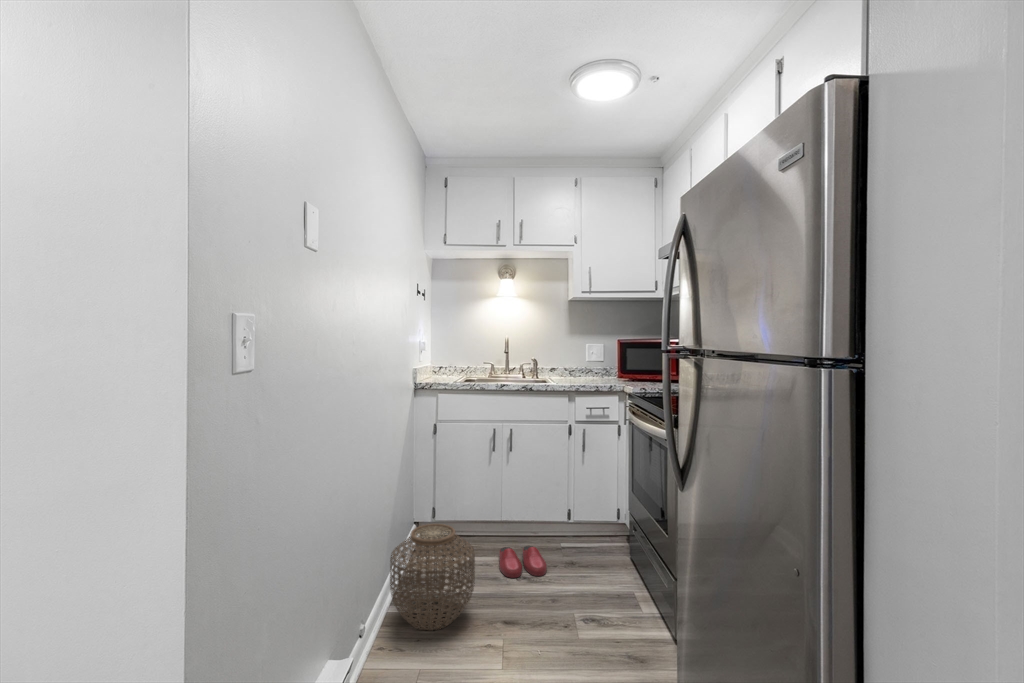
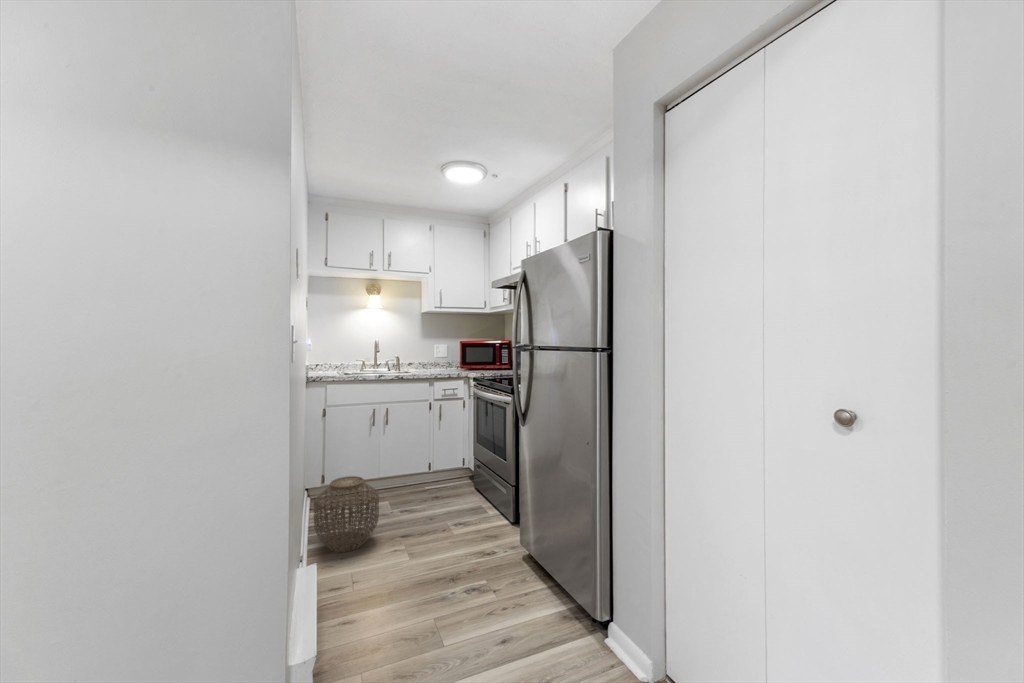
slippers: present [500,546,547,578] -> none [383,490,420,512]

